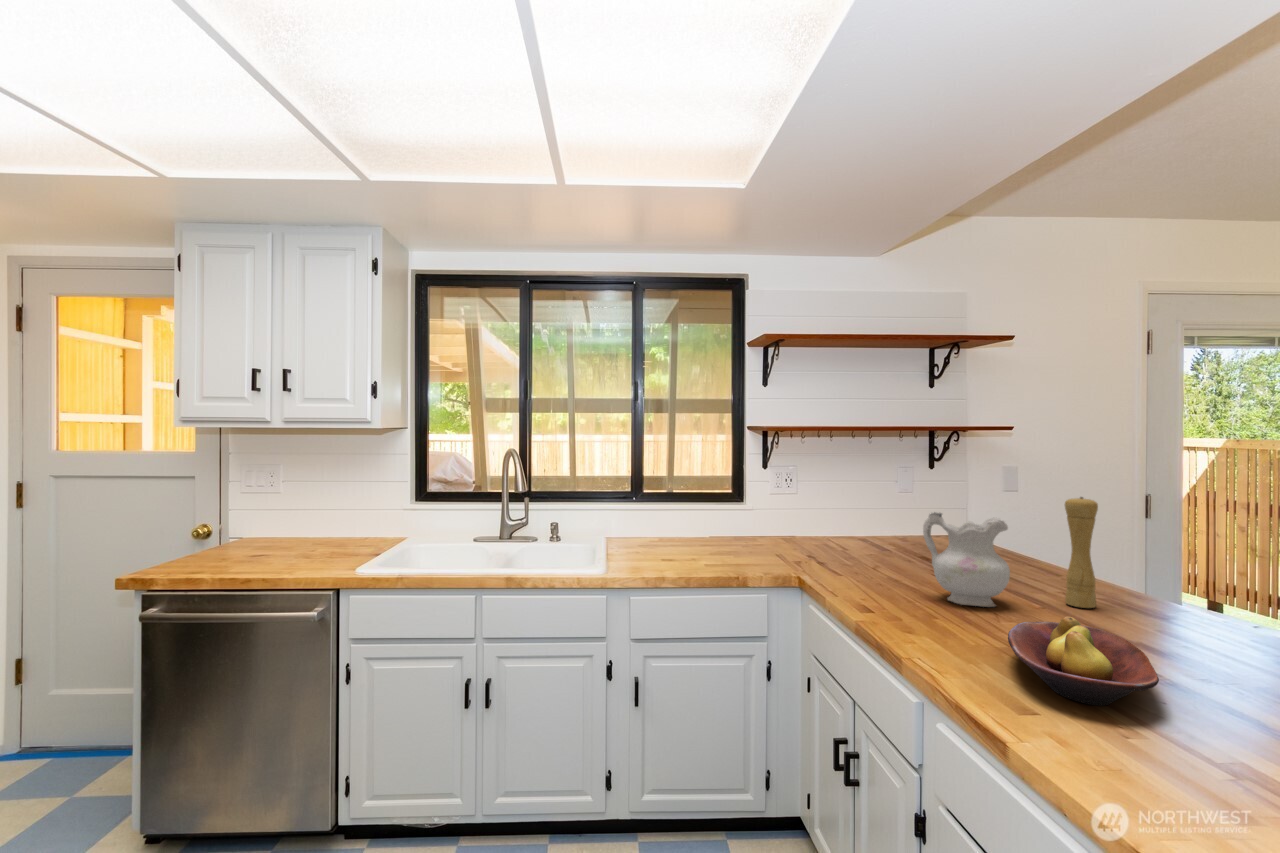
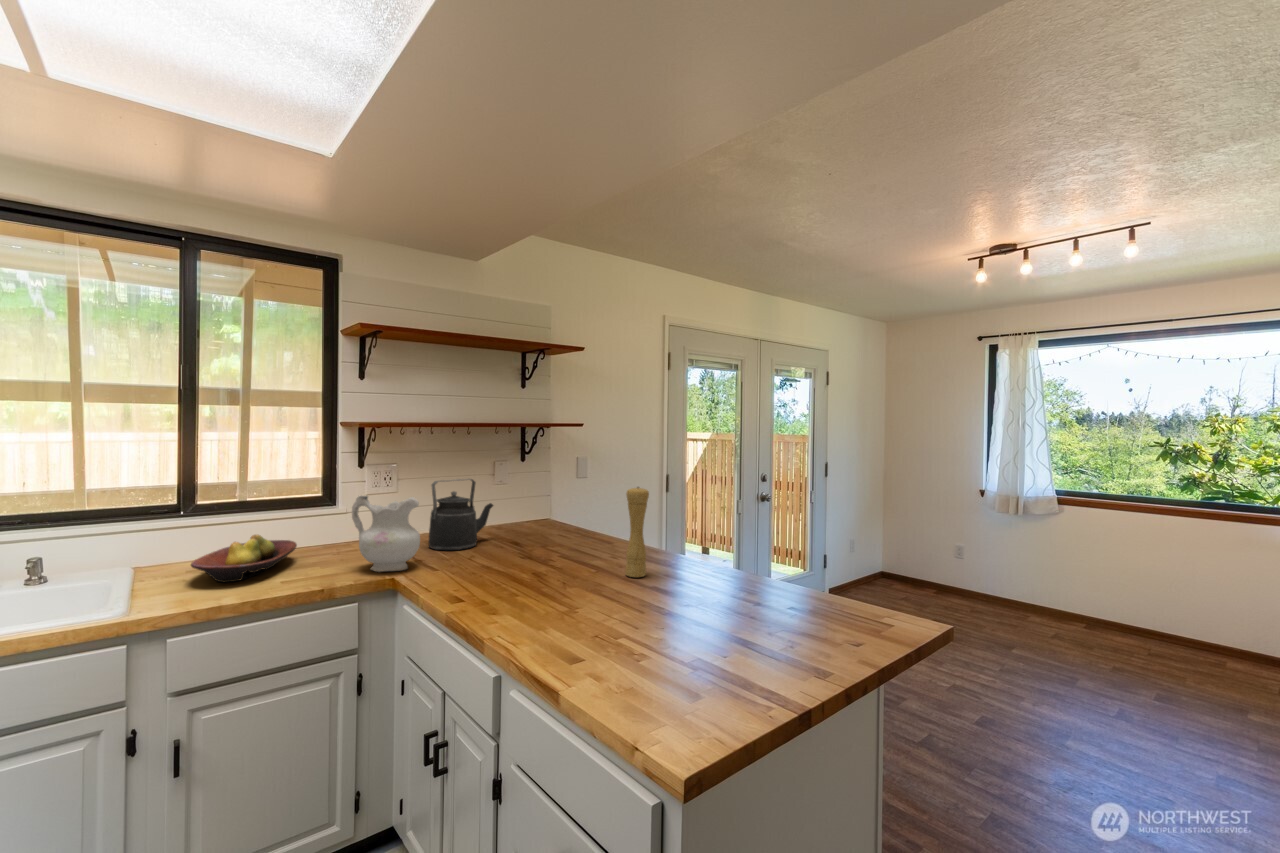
kettle: none [830,484,898,557] -> present [428,479,493,550]
ceramic pitcher: present [923,512,1010,607] -> present [352,496,420,572]
fruit bowl: present [1008,616,1159,705] -> present [191,535,297,582]

